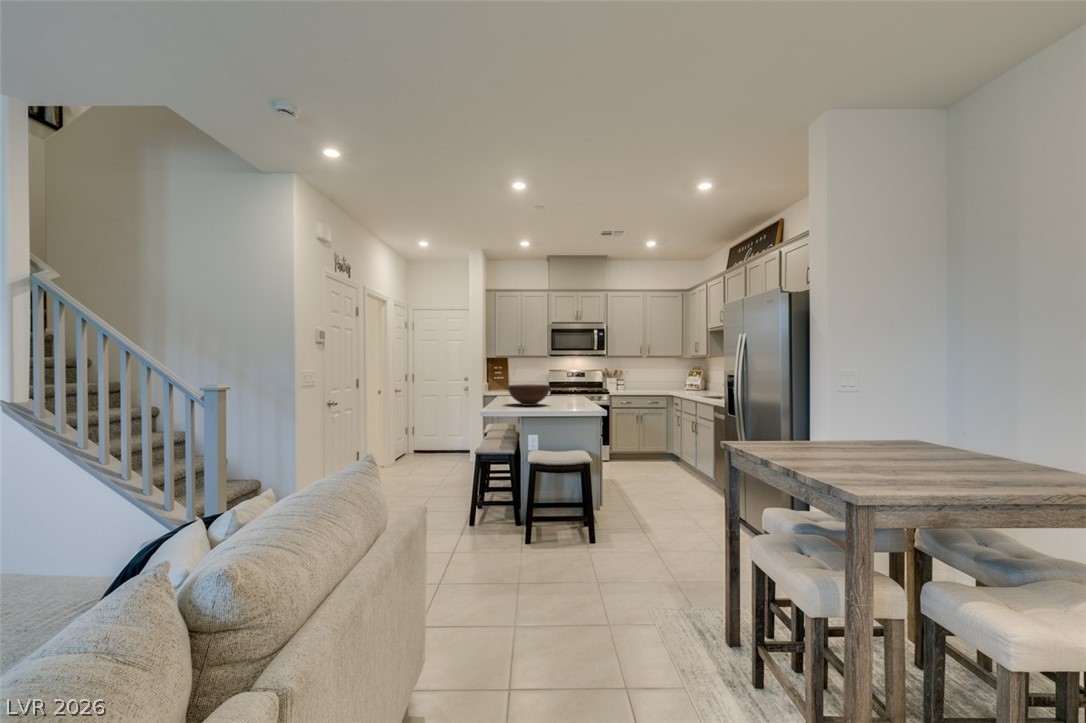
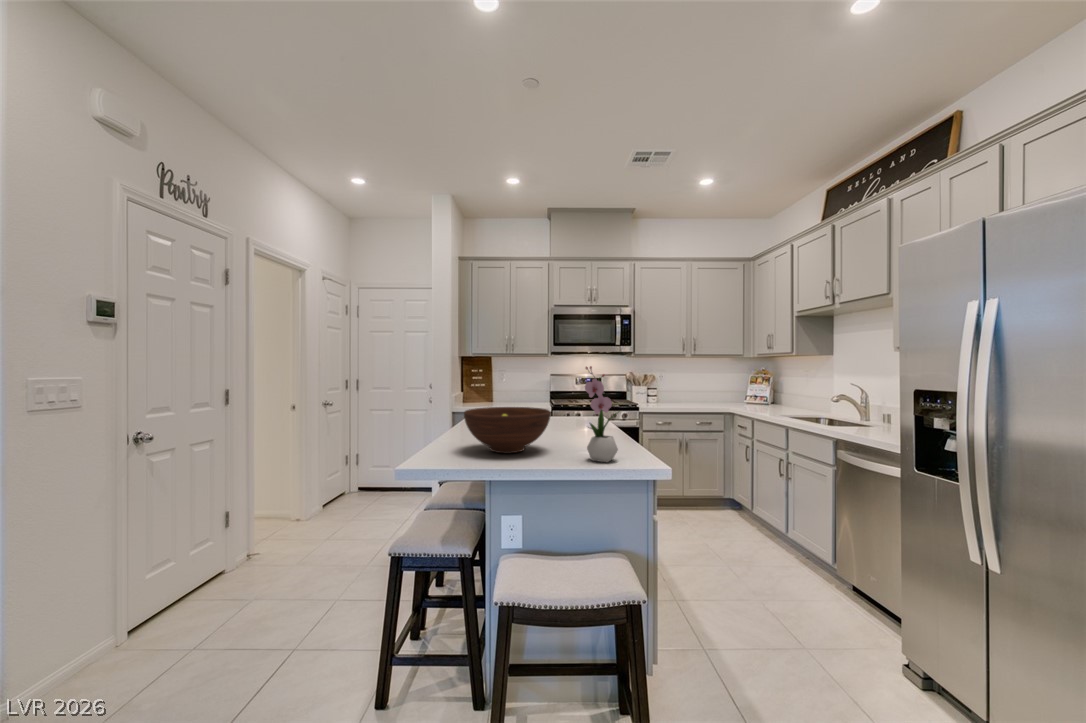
flower arrangement: none [566,363,583,408] -> present [585,366,618,462]

